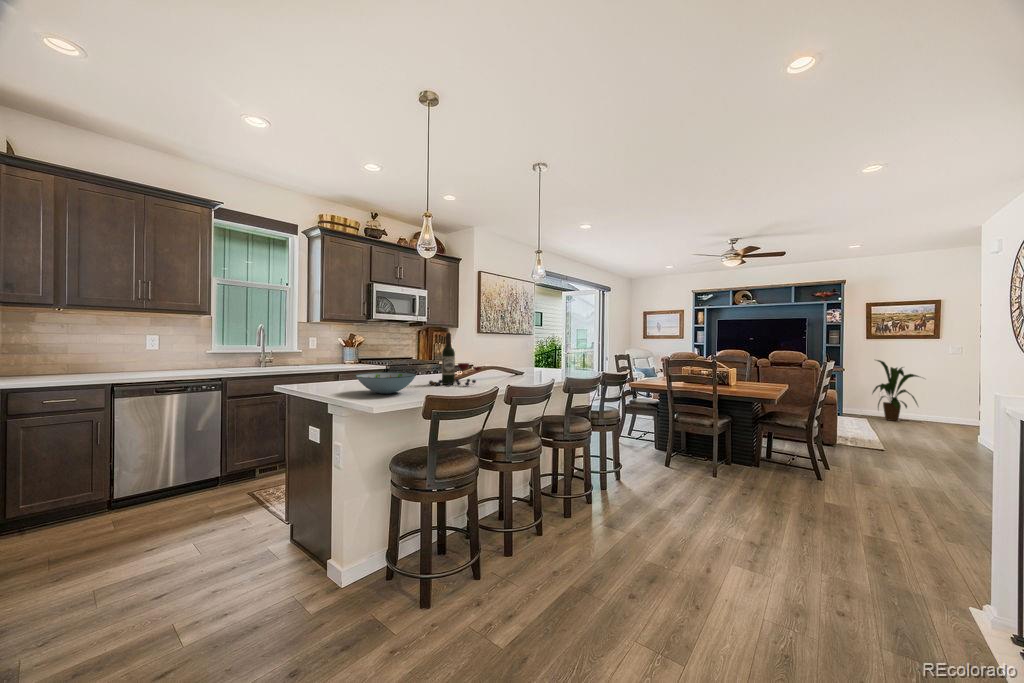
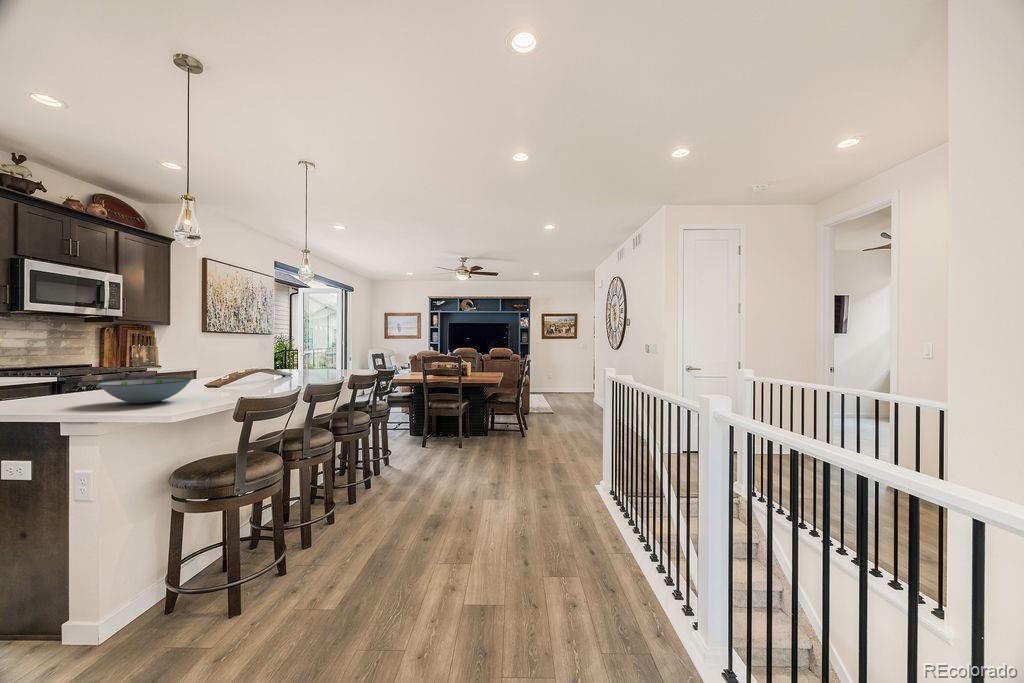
wine bottle: present [429,333,482,386] -> none [187,333,261,392]
house plant: present [873,360,919,421] -> none [545,353,571,394]

